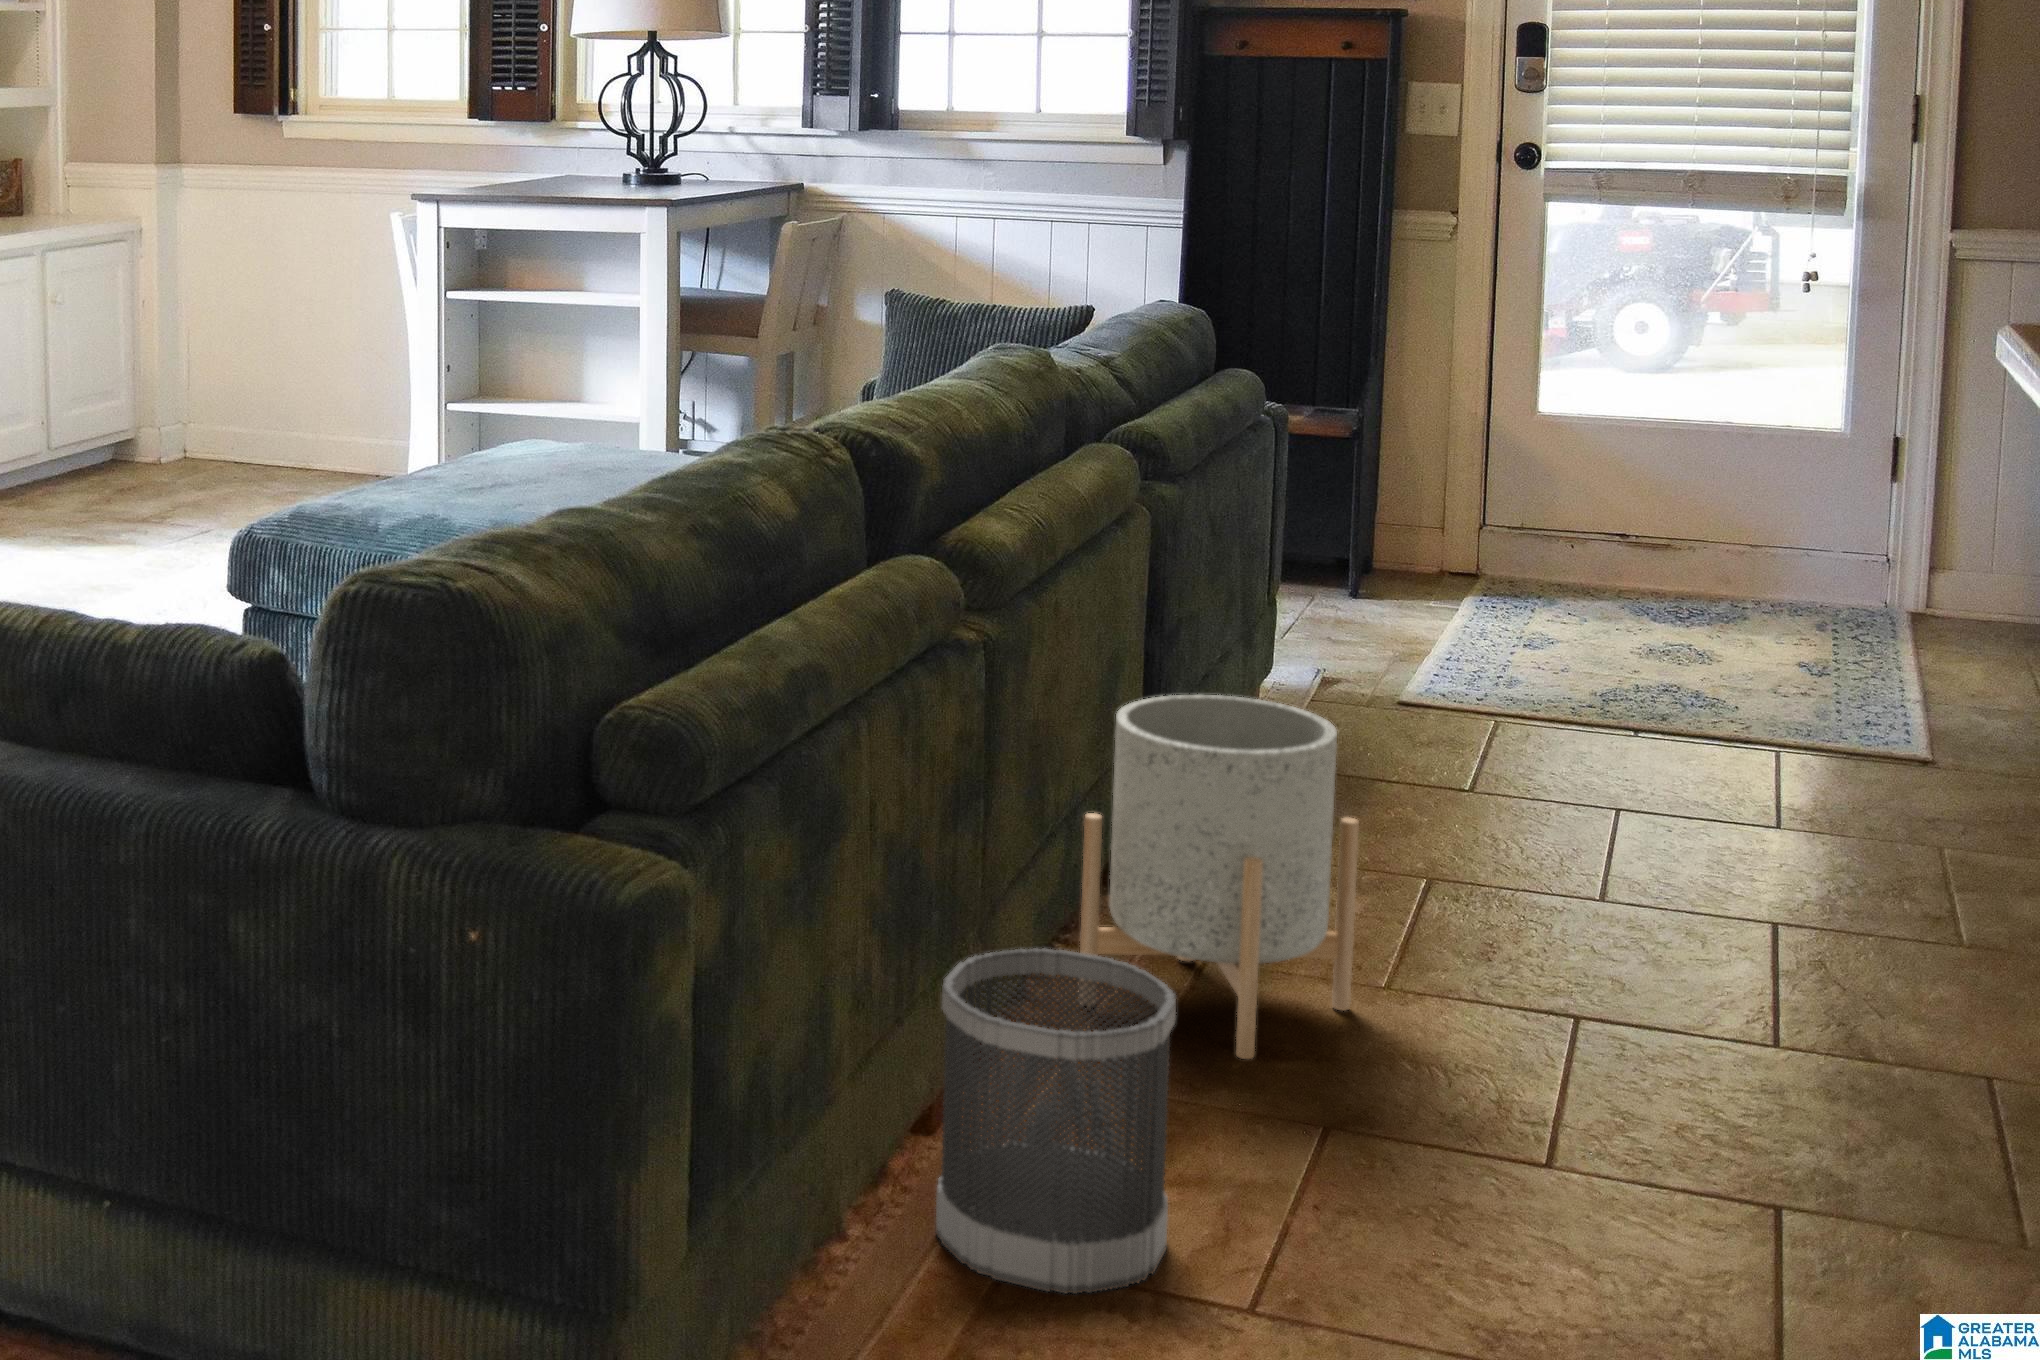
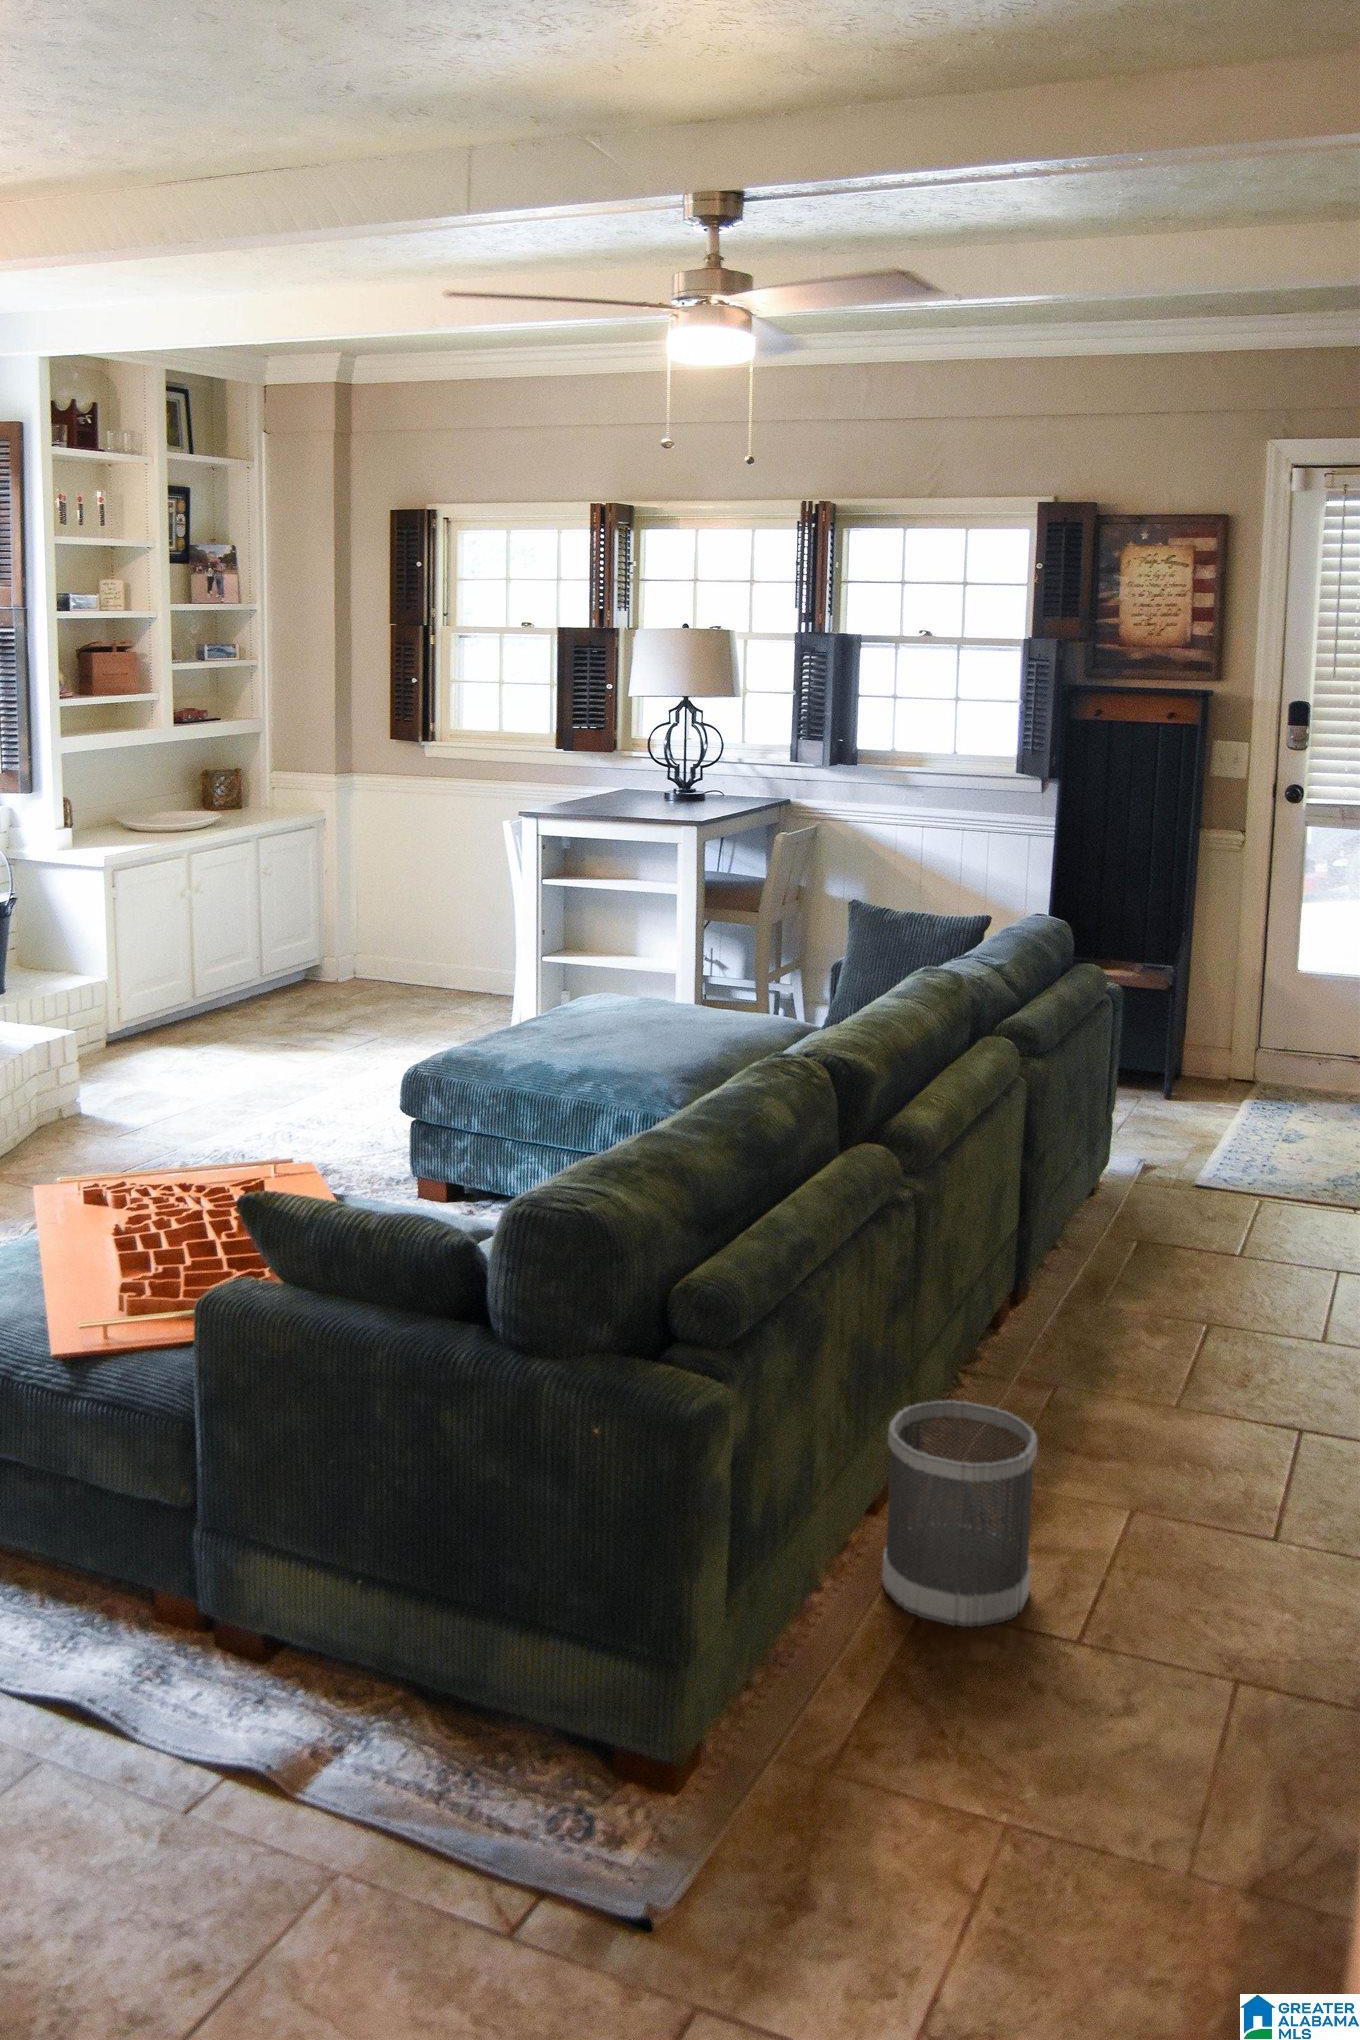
planter: present [1078,695,1359,1059] -> none [975,1212,1160,1457]

